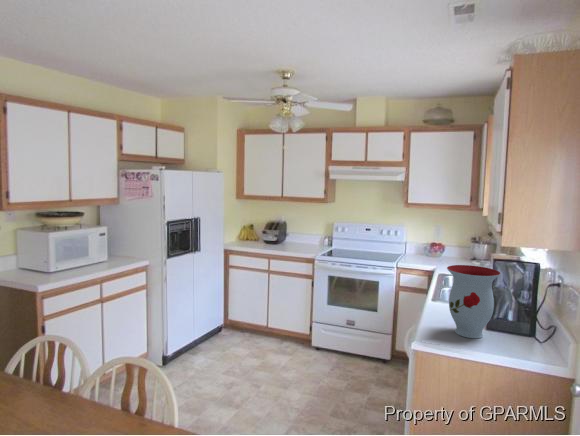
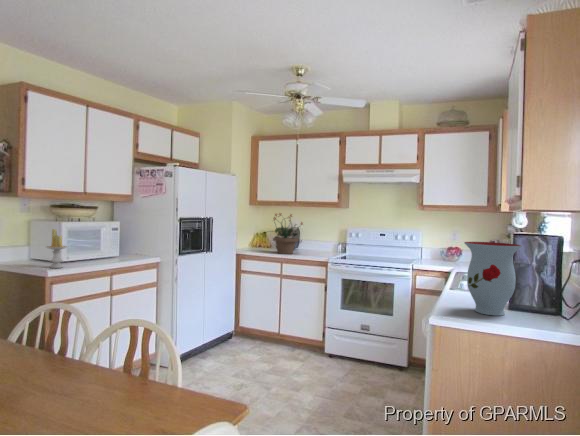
potted plant: none [253,208,291,250] -> present [273,214,303,254]
candle: none [34,242,57,282] -> present [46,229,67,268]

